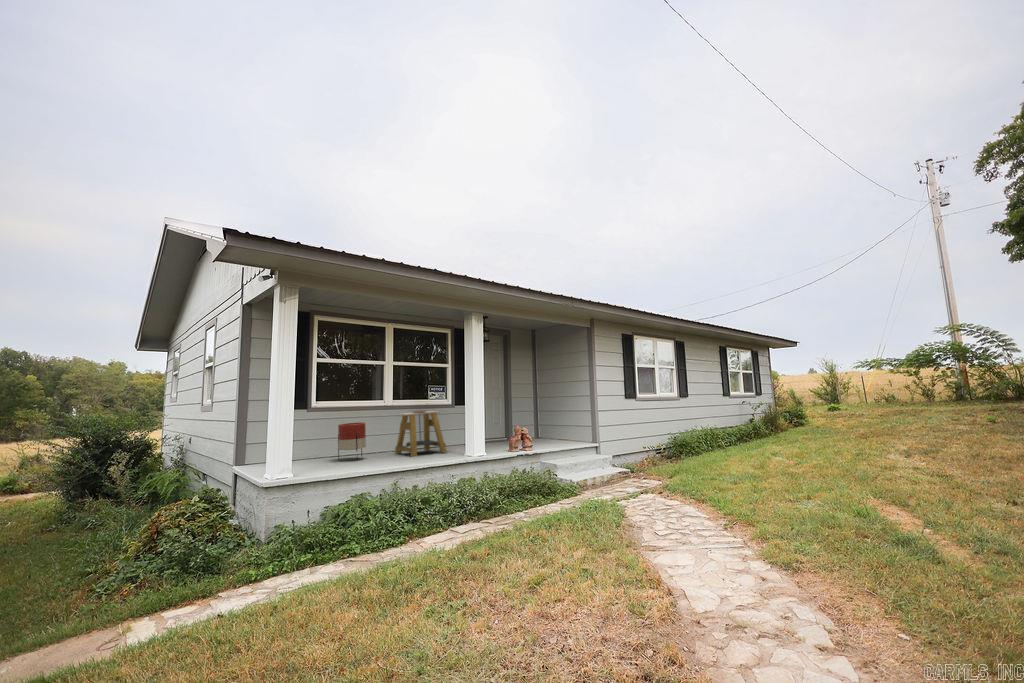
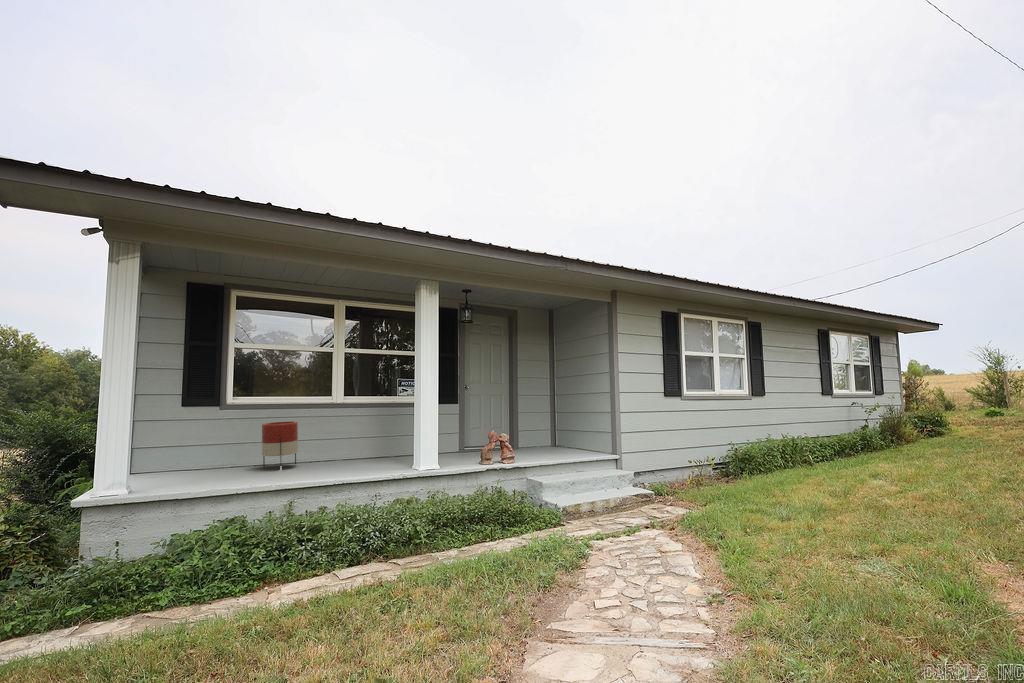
side table: present [395,411,446,457] -> none [343,408,404,468]

